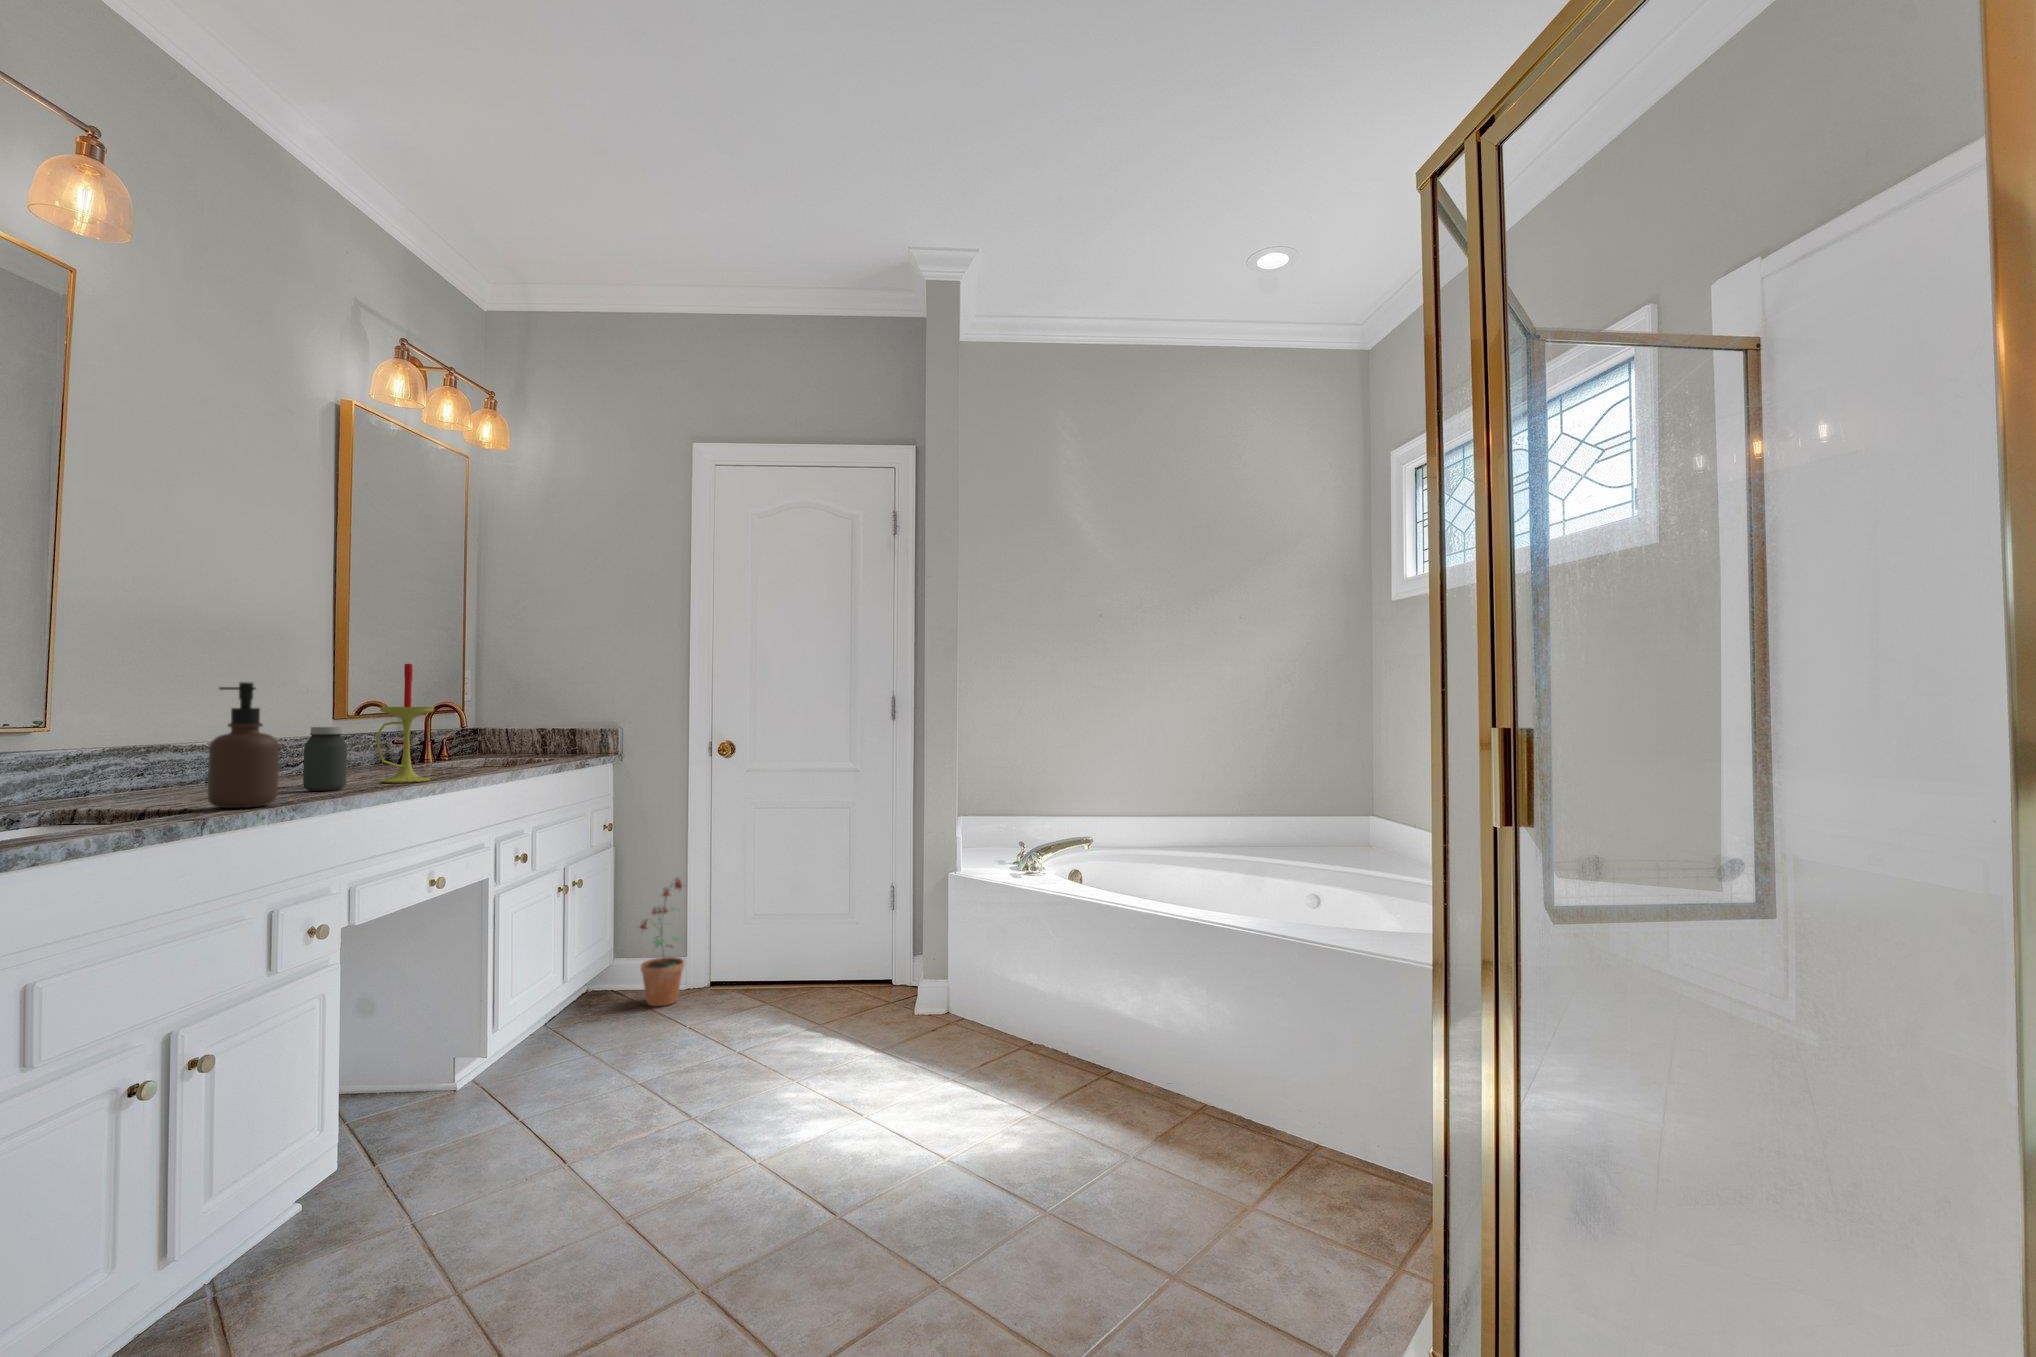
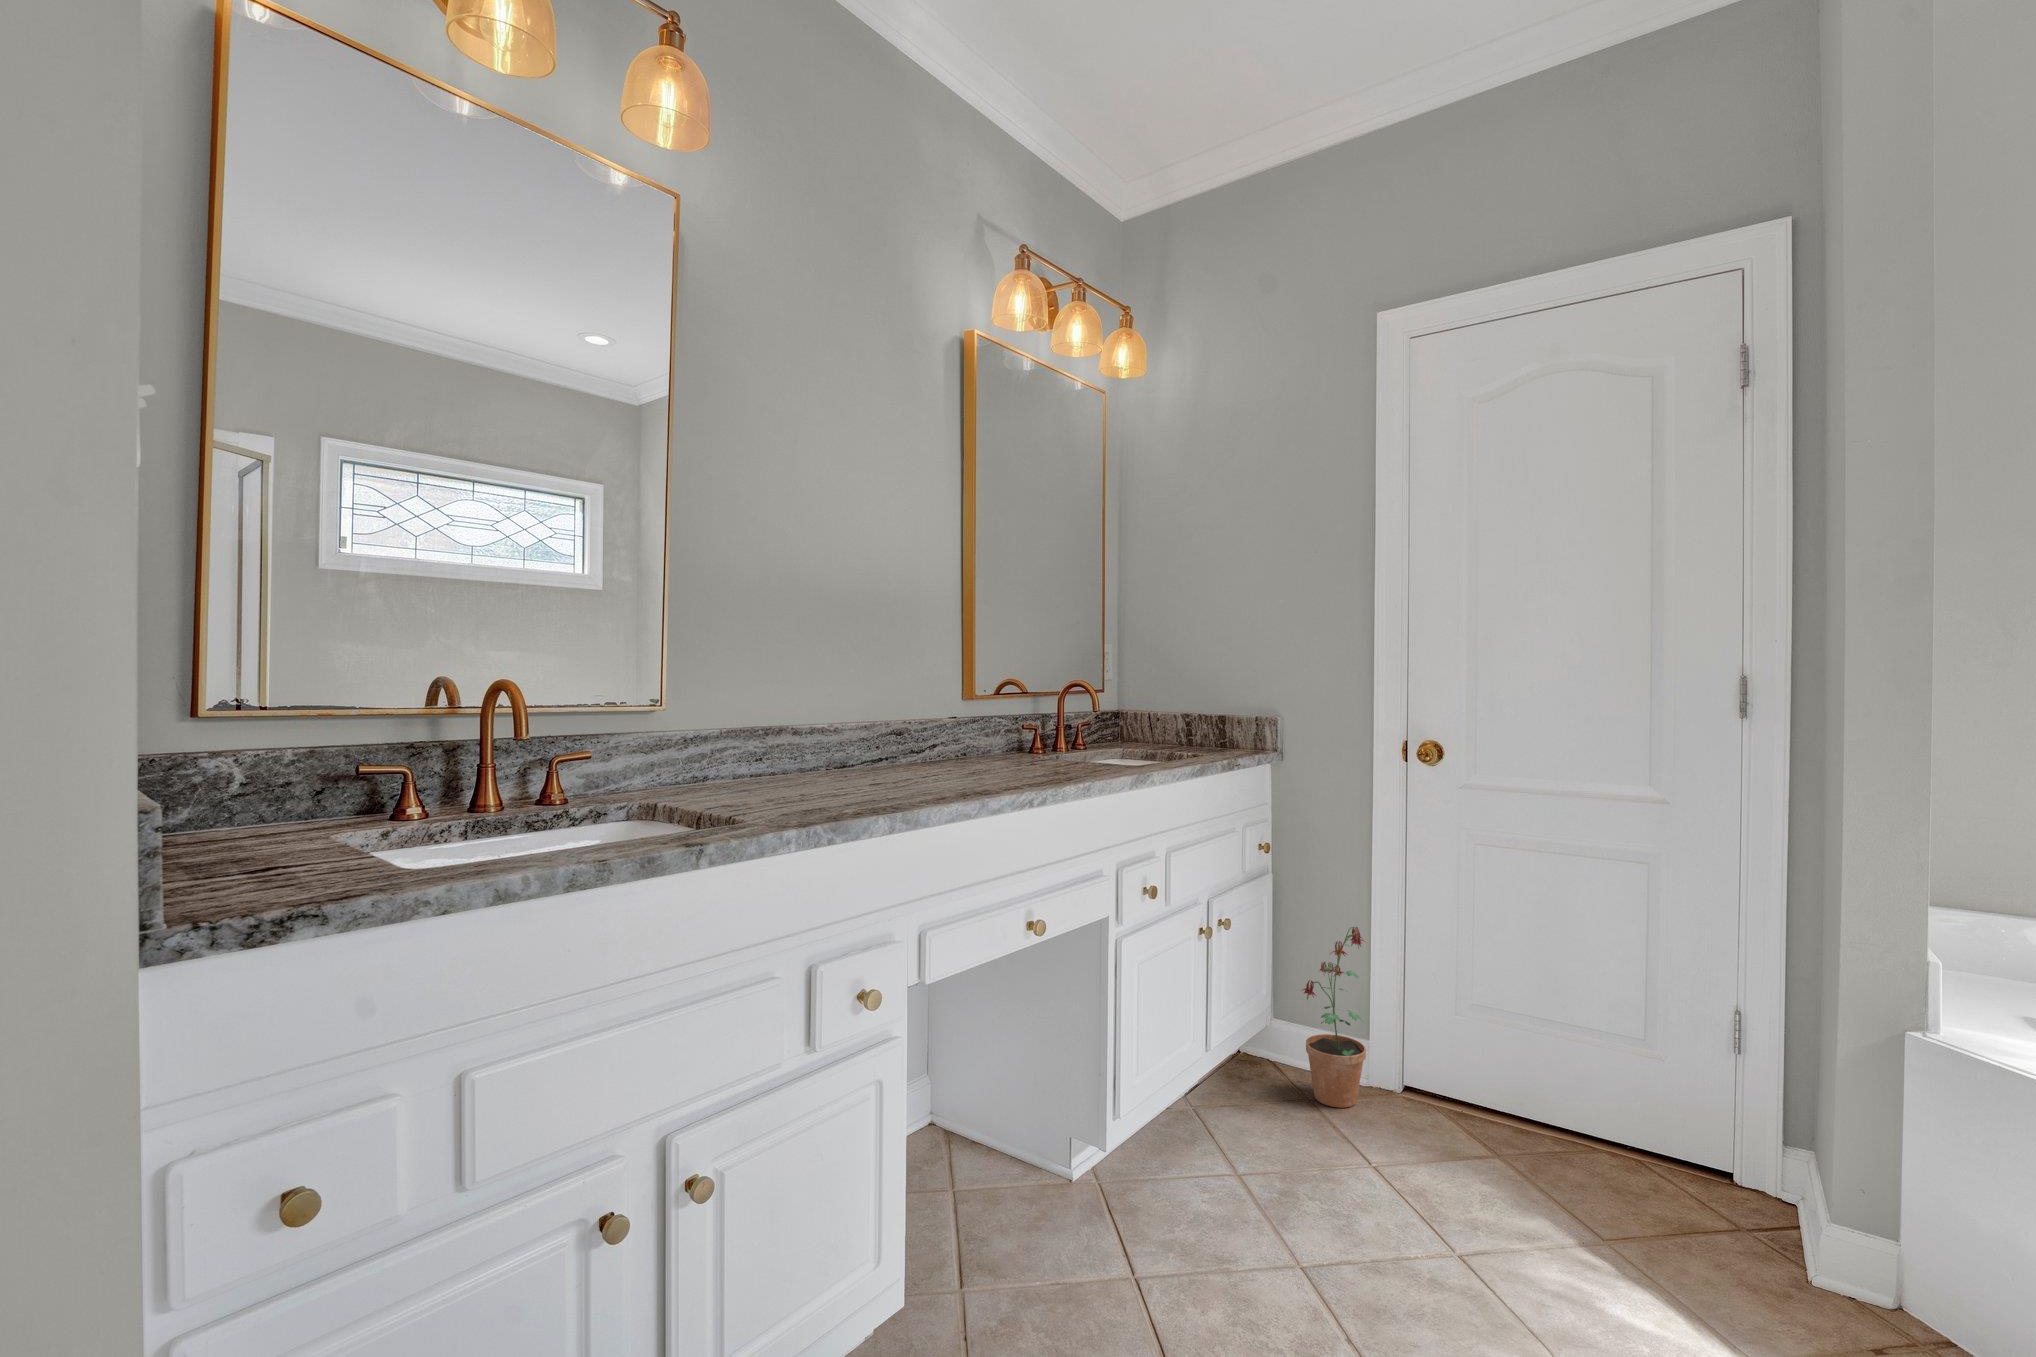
candle: present [376,664,434,783] -> none [967,625,1036,785]
soap dispenser: present [208,682,279,808] -> none [746,652,820,822]
jar: present [303,727,347,791] -> none [885,711,929,794]

